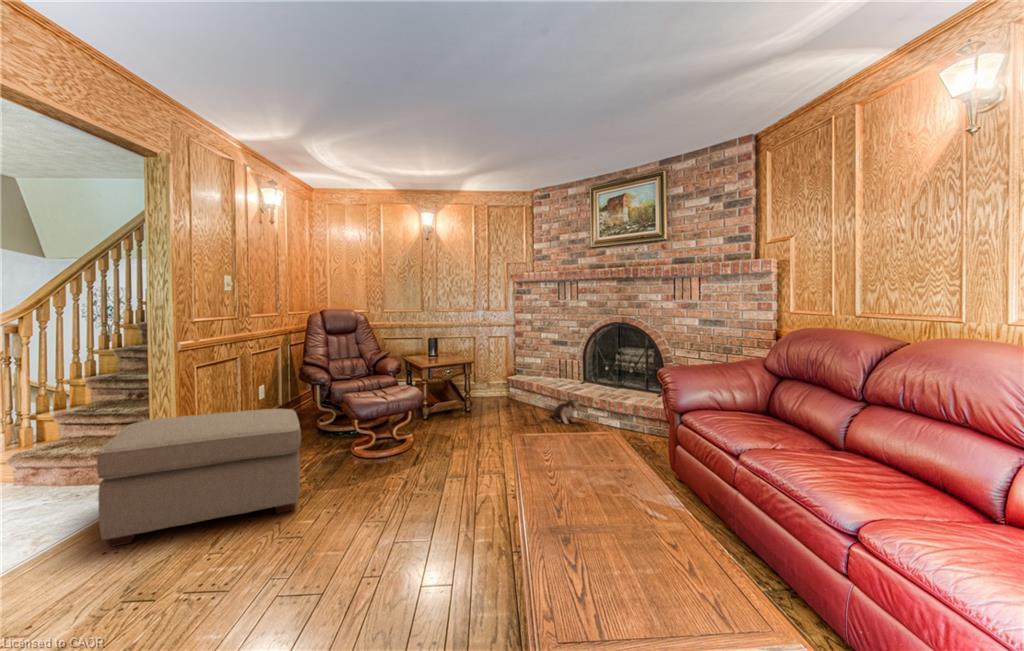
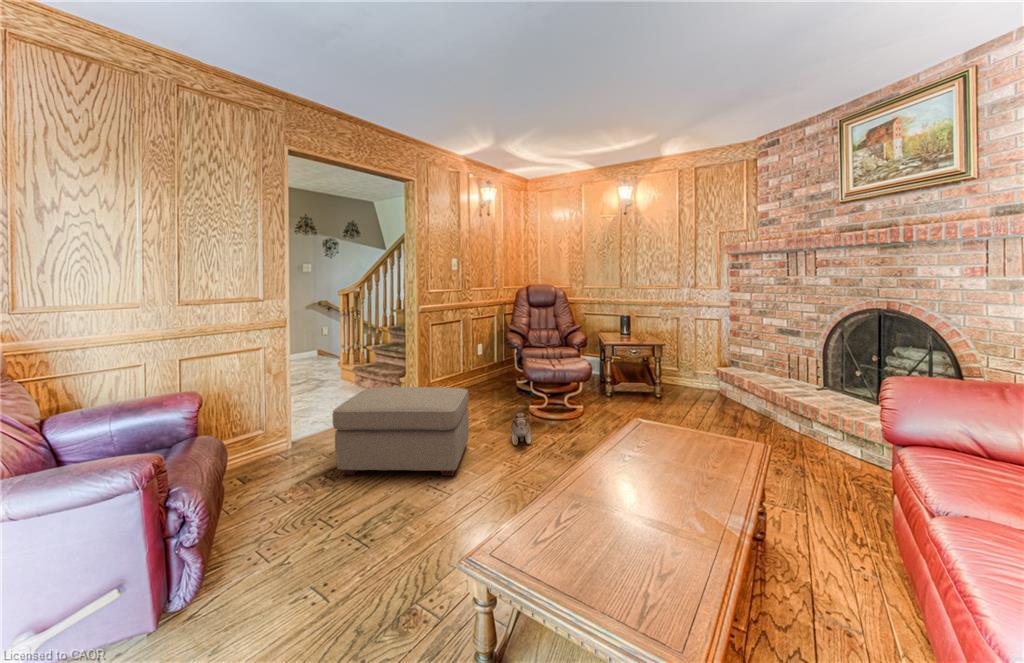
plush toy: present [549,398,582,424] -> present [511,413,531,445]

